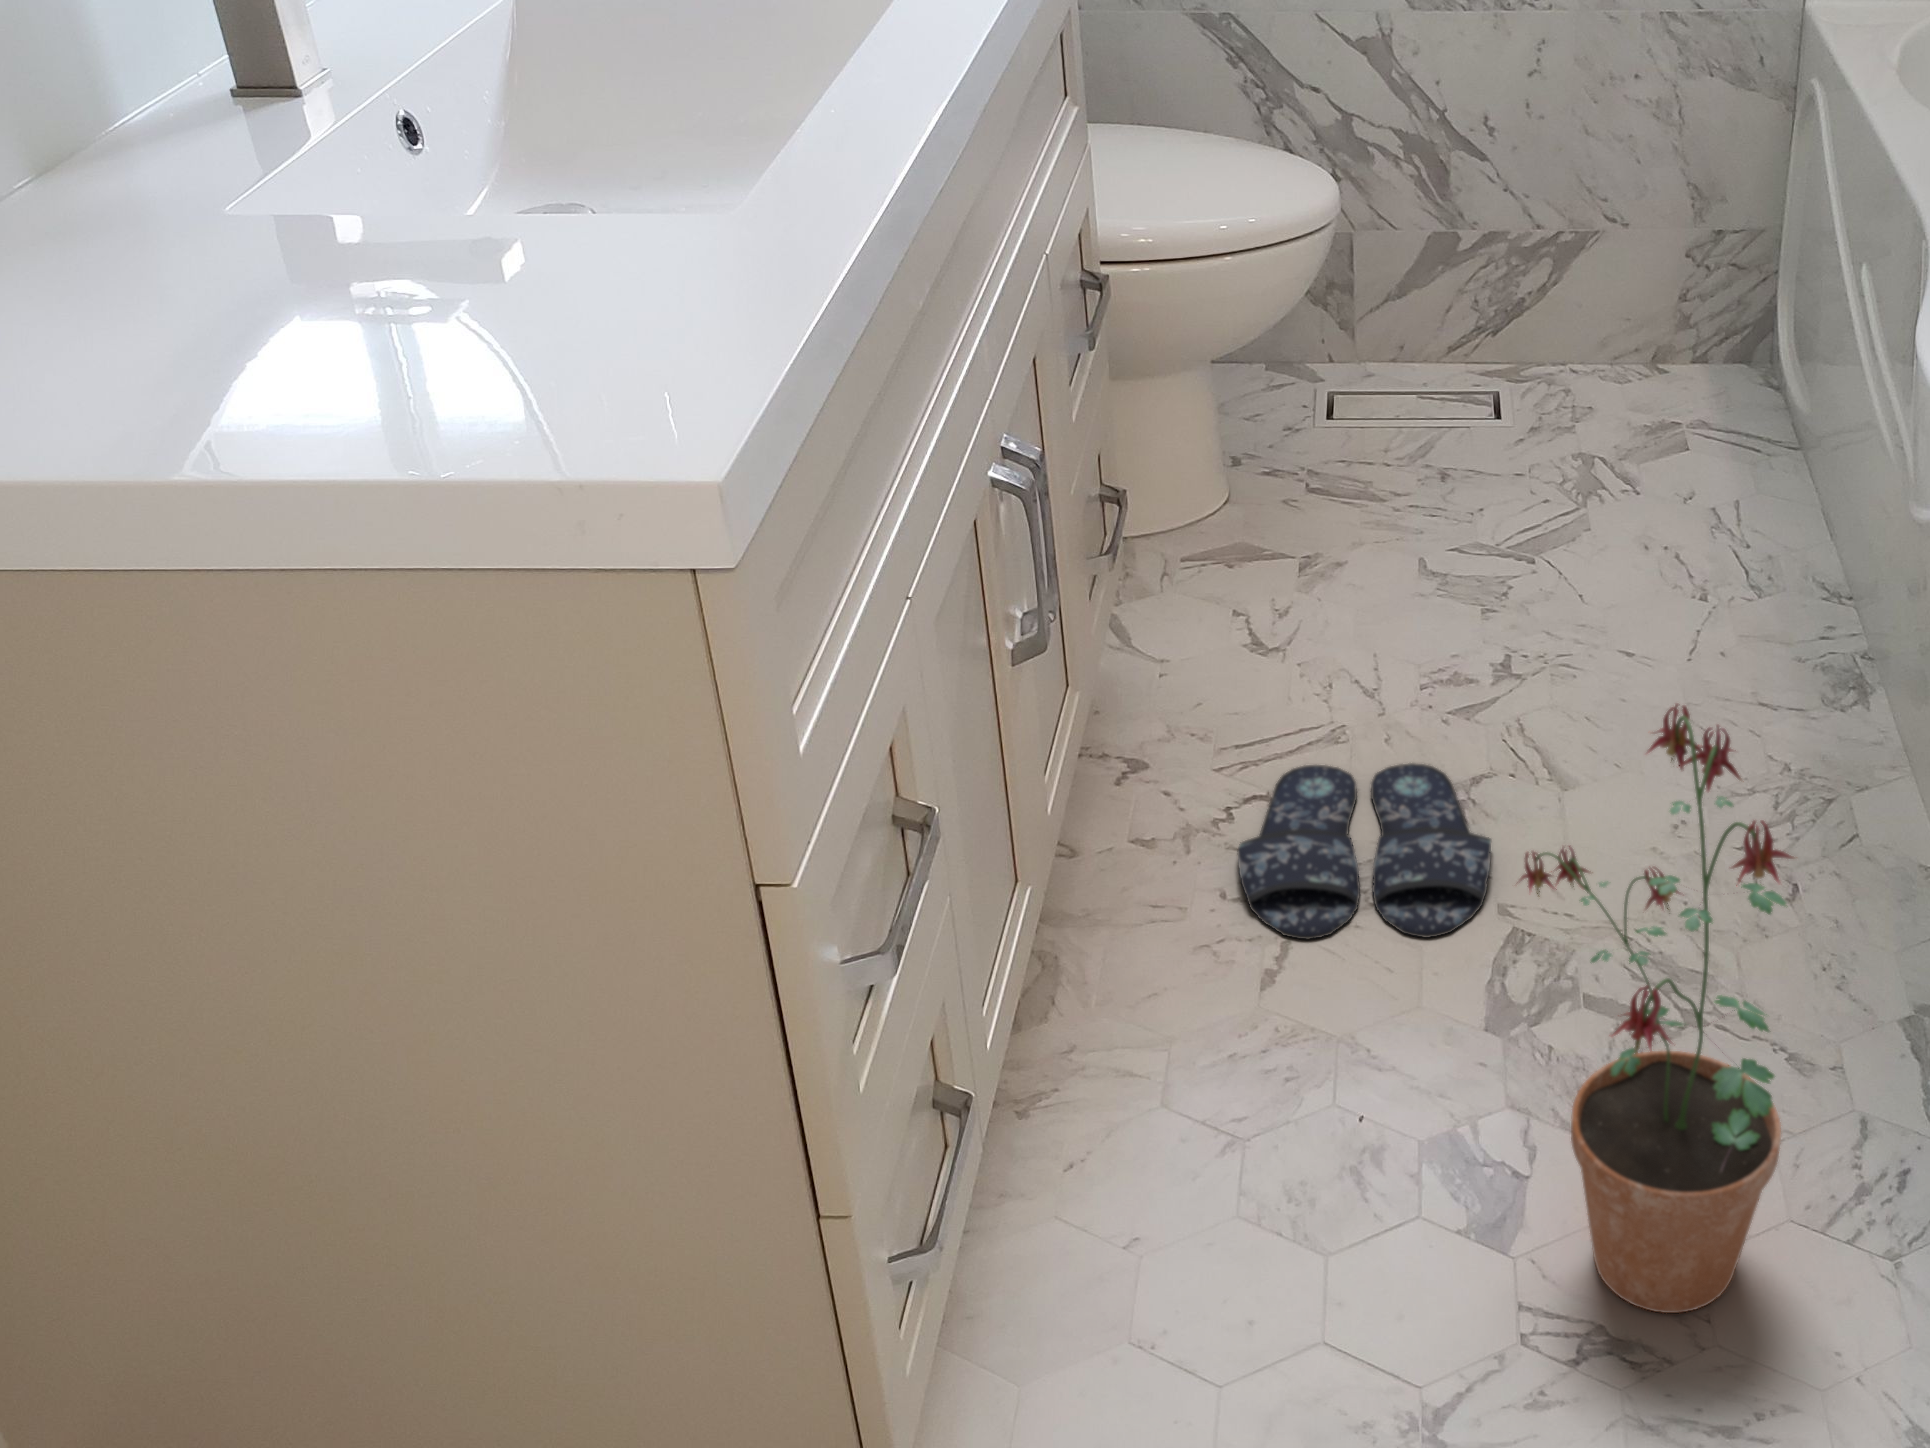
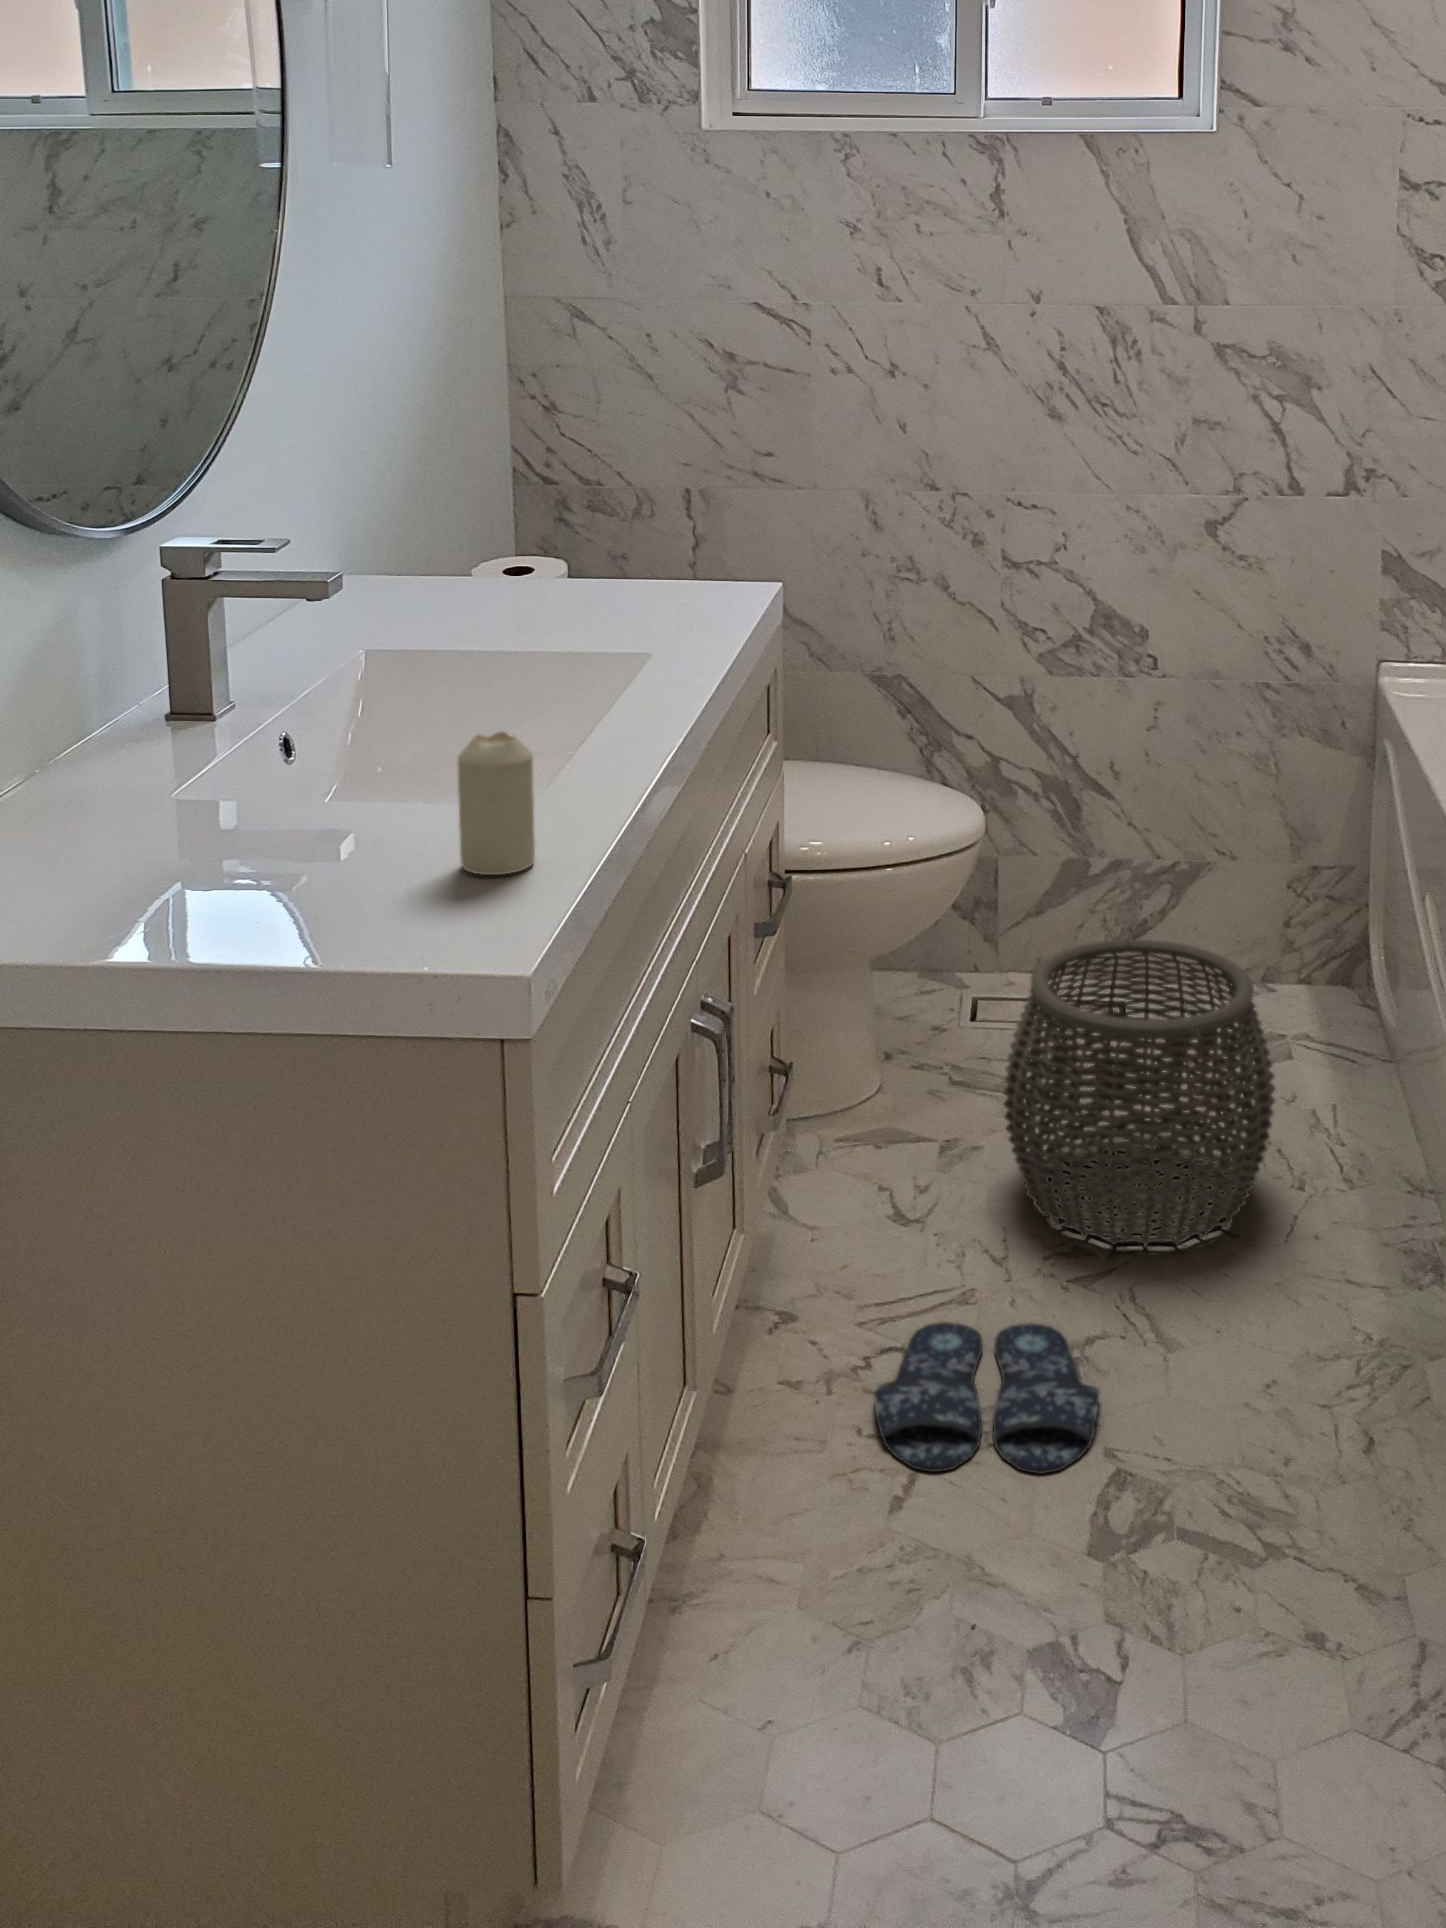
candle: none [583,106,718,315] -> present [458,731,535,875]
woven basket: none [1371,325,1684,671] -> present [1004,939,1276,1247]
potted plant: present [1519,704,1794,1313] -> none [1105,1224,1339,1802]

